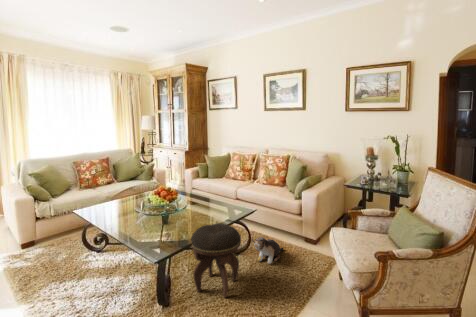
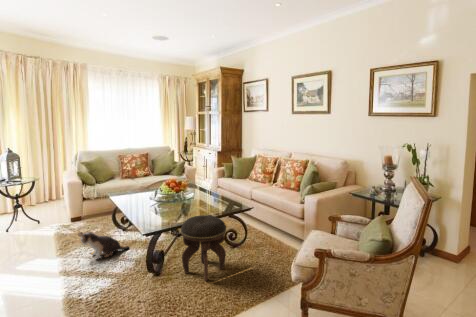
plush toy: present [251,237,283,264] -> present [78,232,129,259]

